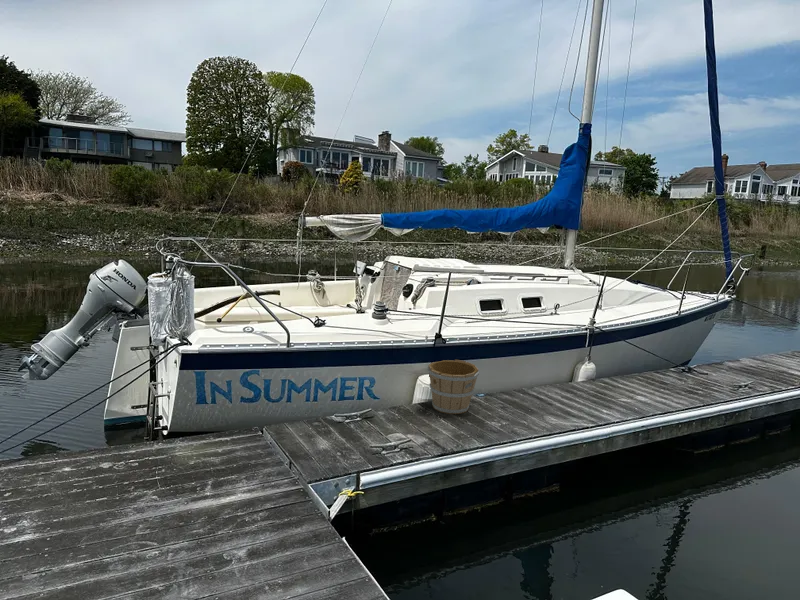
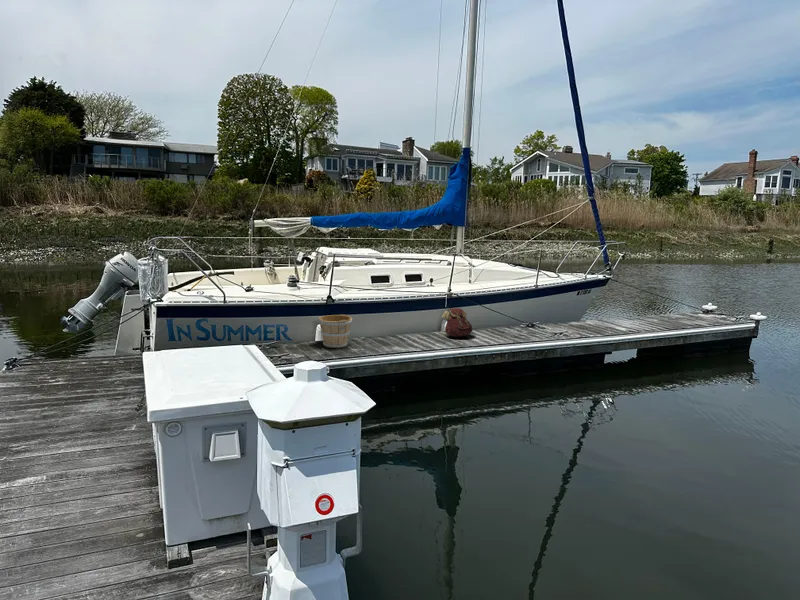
backpack: none [582,346,627,388] -> present [442,308,472,337]

